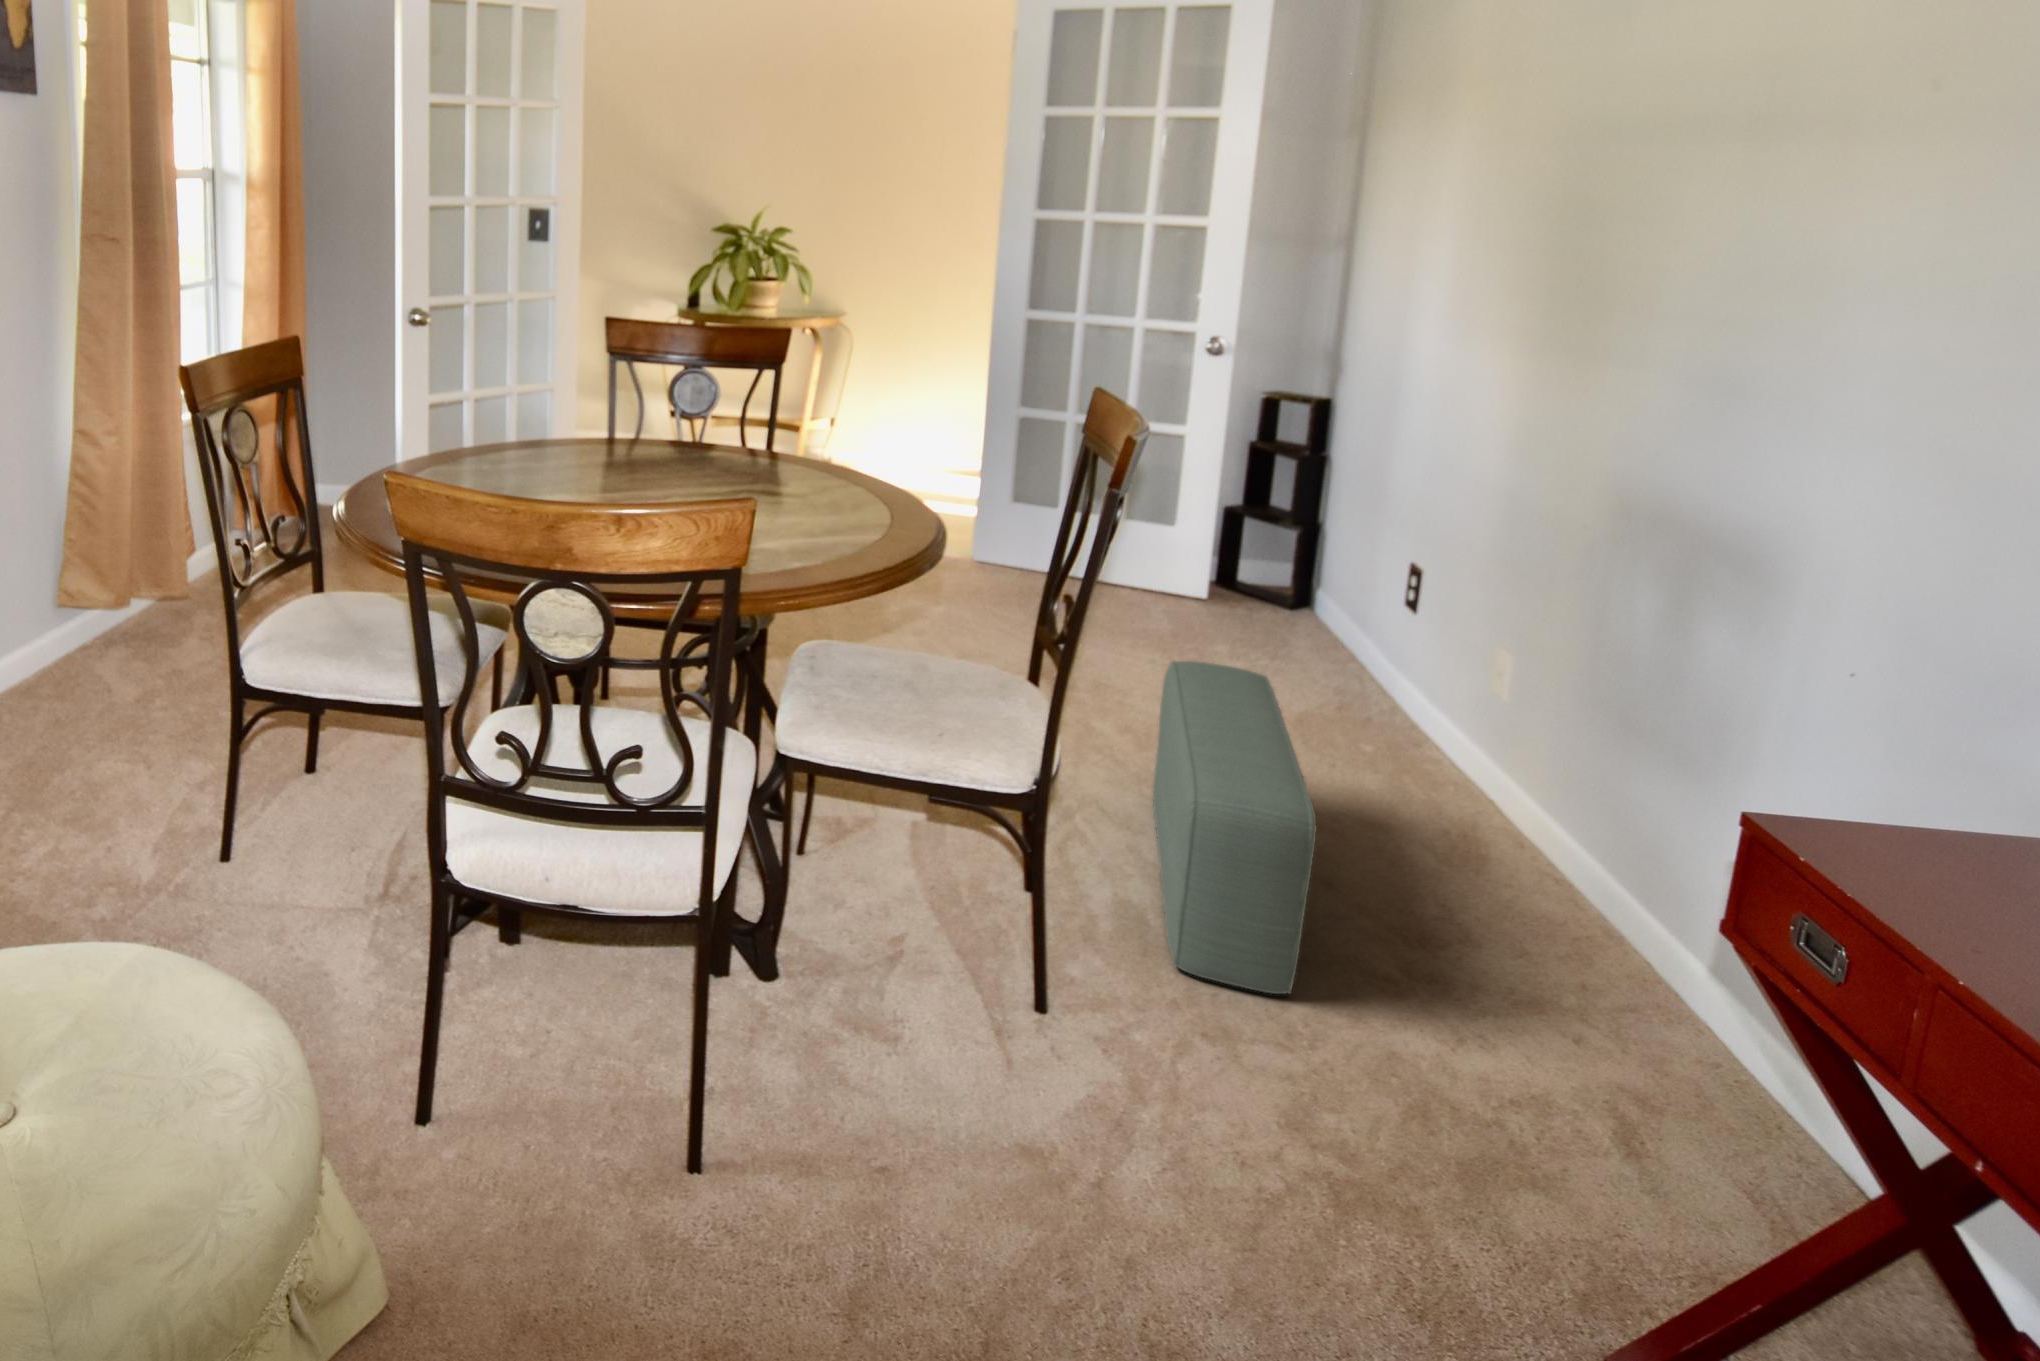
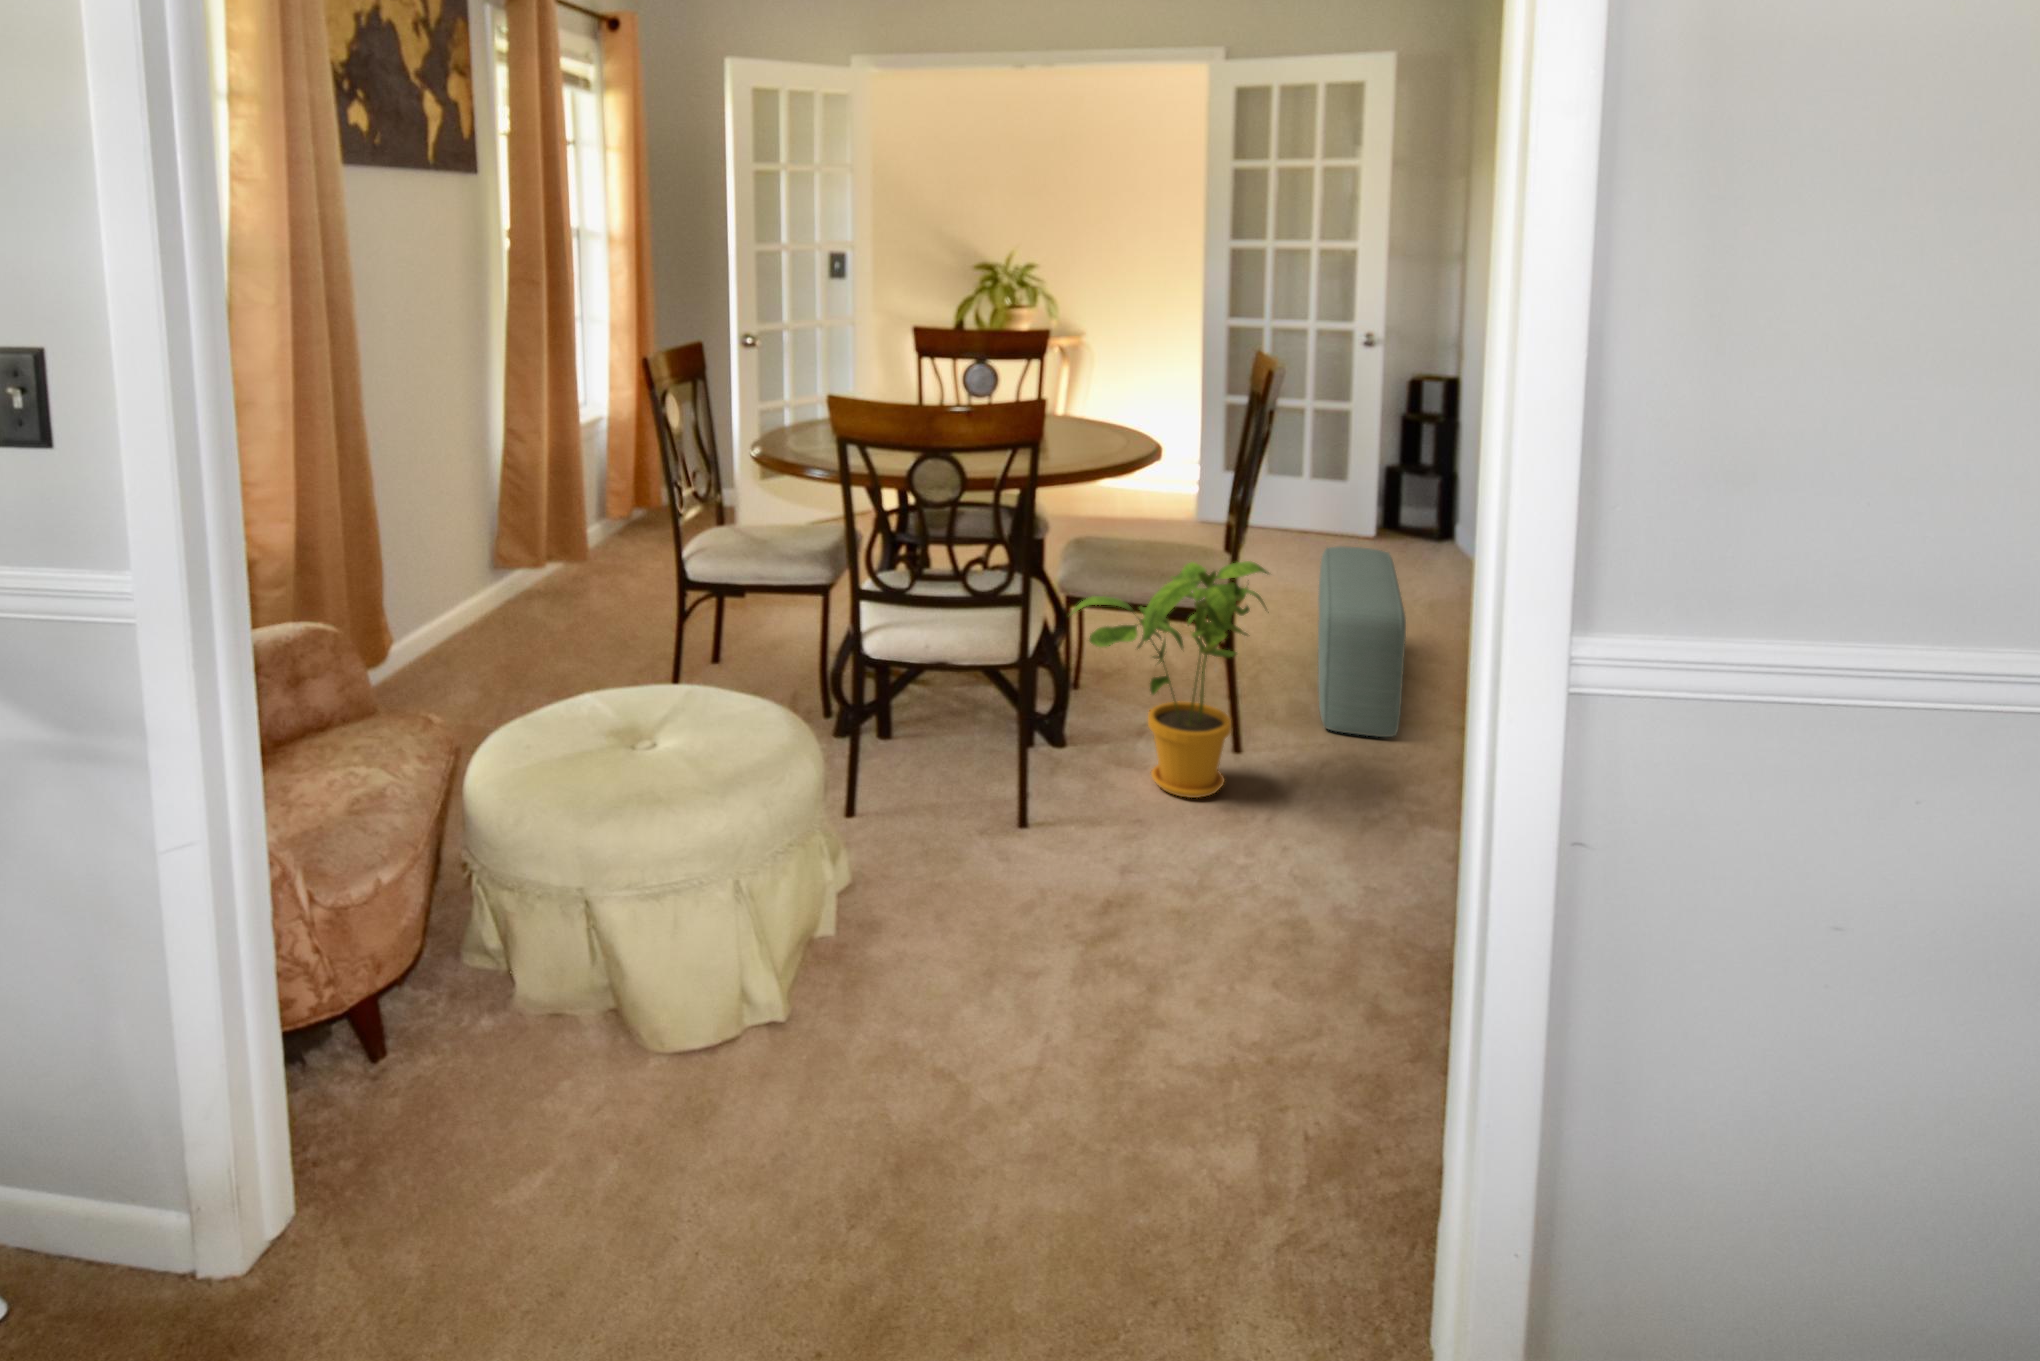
house plant: none [787,749,1131,1114] -> present [1071,561,1268,798]

